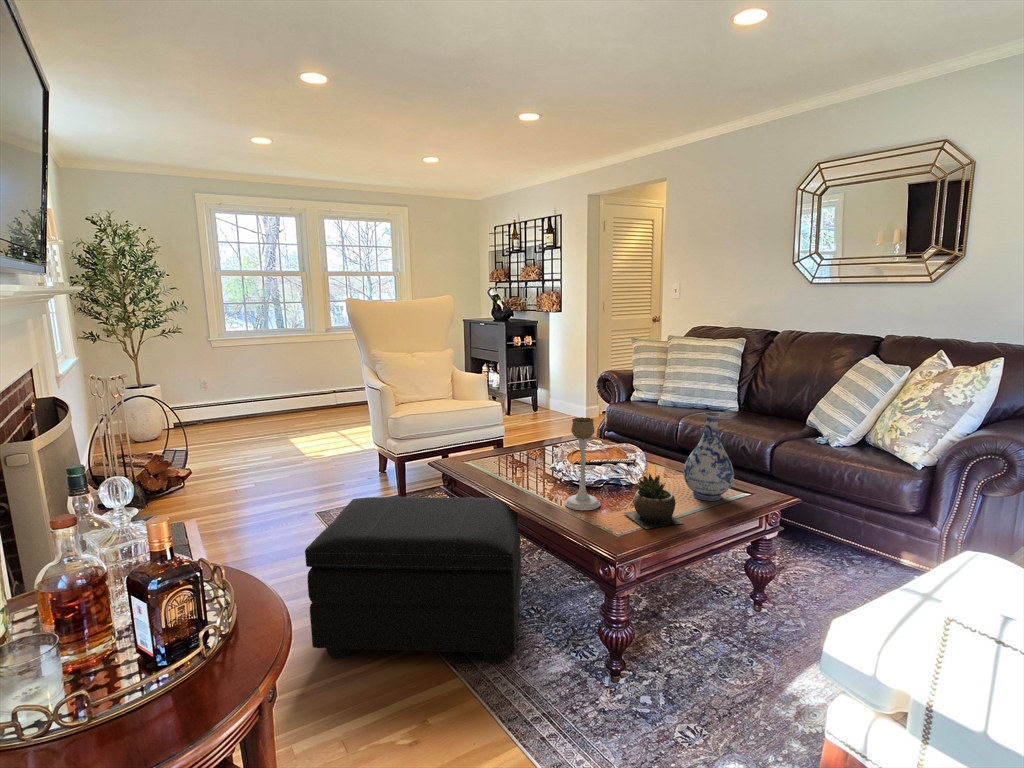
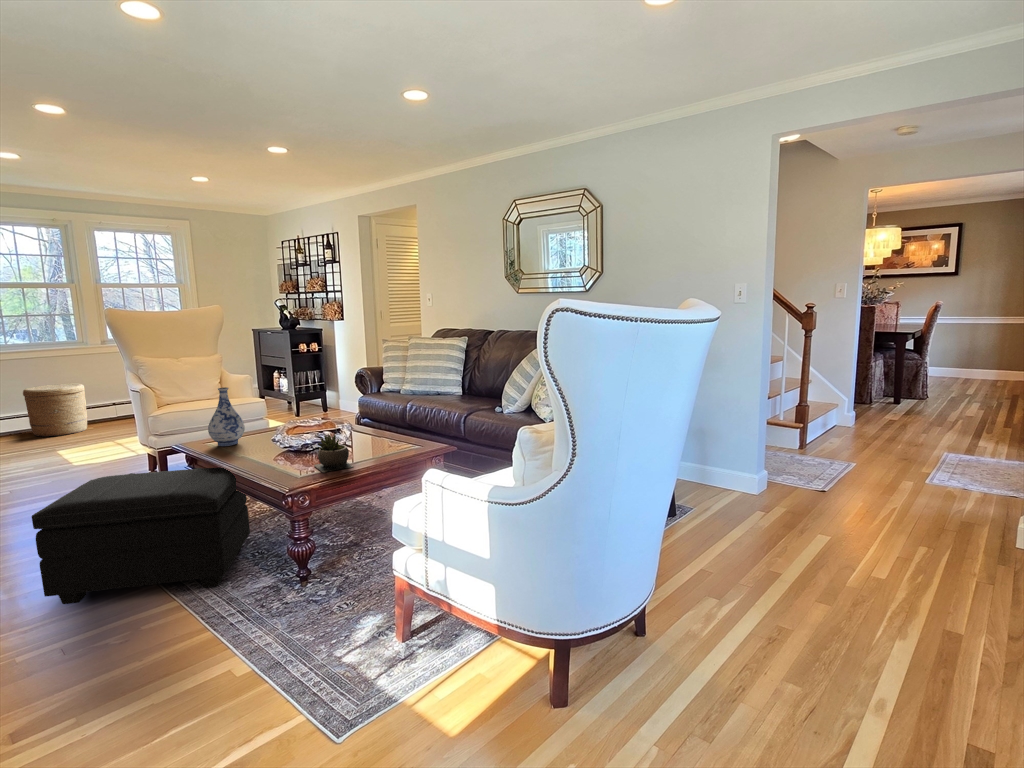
woven basket: none [262,370,314,421] -> present [23,384,88,437]
vase: present [683,412,734,501] -> present [208,387,245,446]
candle holder: present [565,417,601,510] -> none [272,397,301,467]

